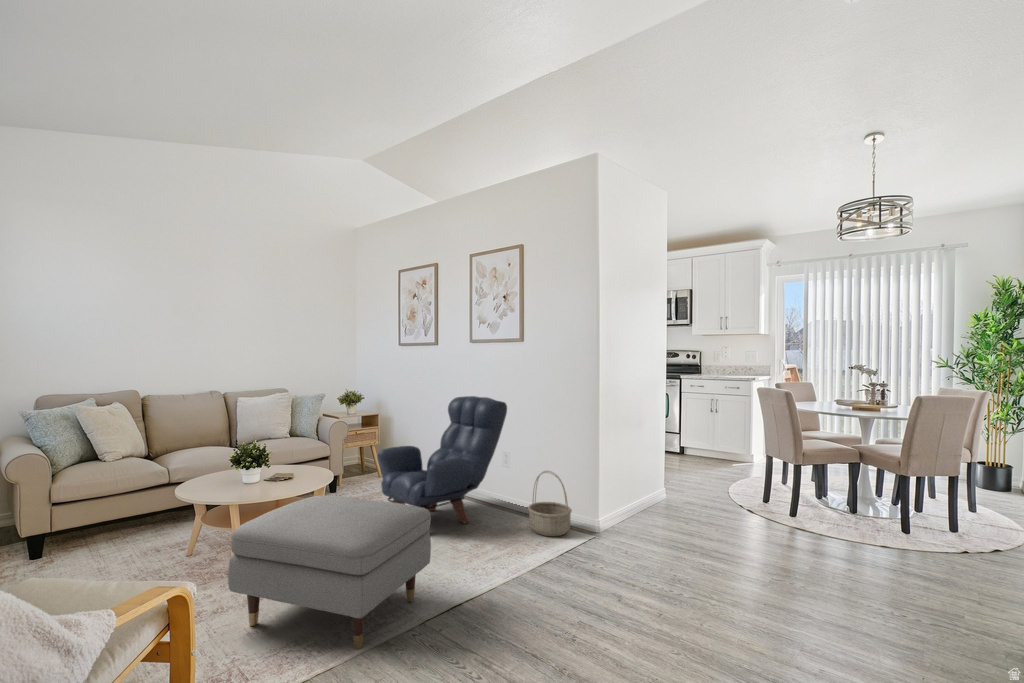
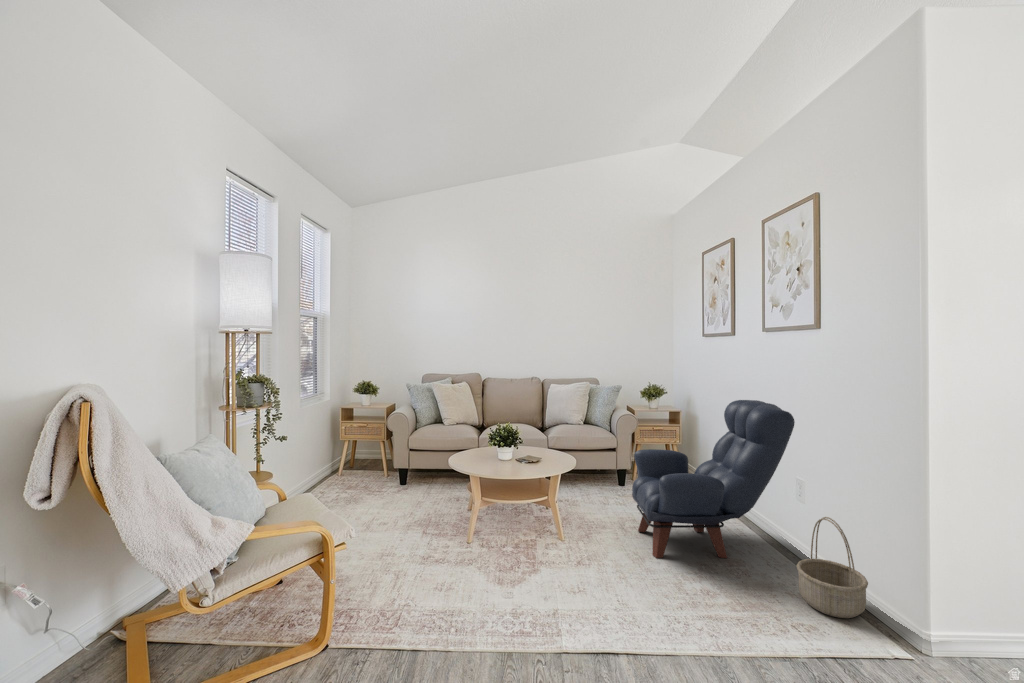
ottoman: present [228,496,431,649] -> none [424,484,595,647]

